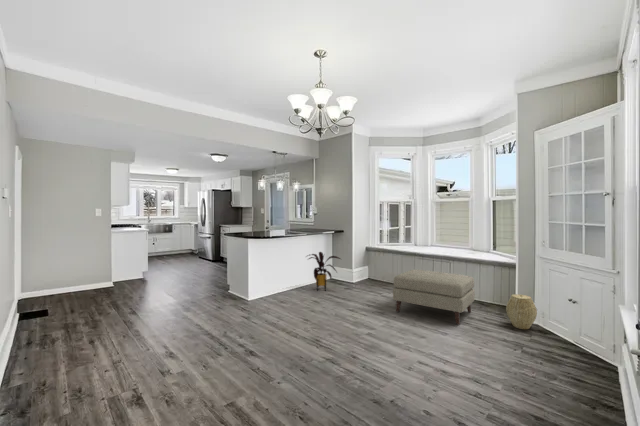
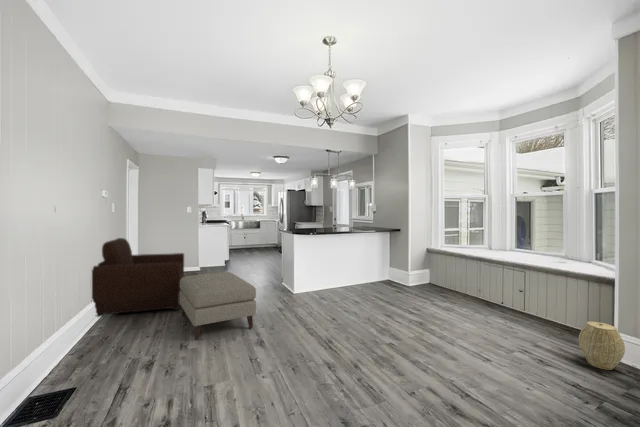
house plant: present [309,252,340,291] -> none [354,252,391,292]
armchair: none [10,254,130,357] -> present [92,238,184,317]
ottoman: present [393,269,475,324] -> present [179,272,256,340]

